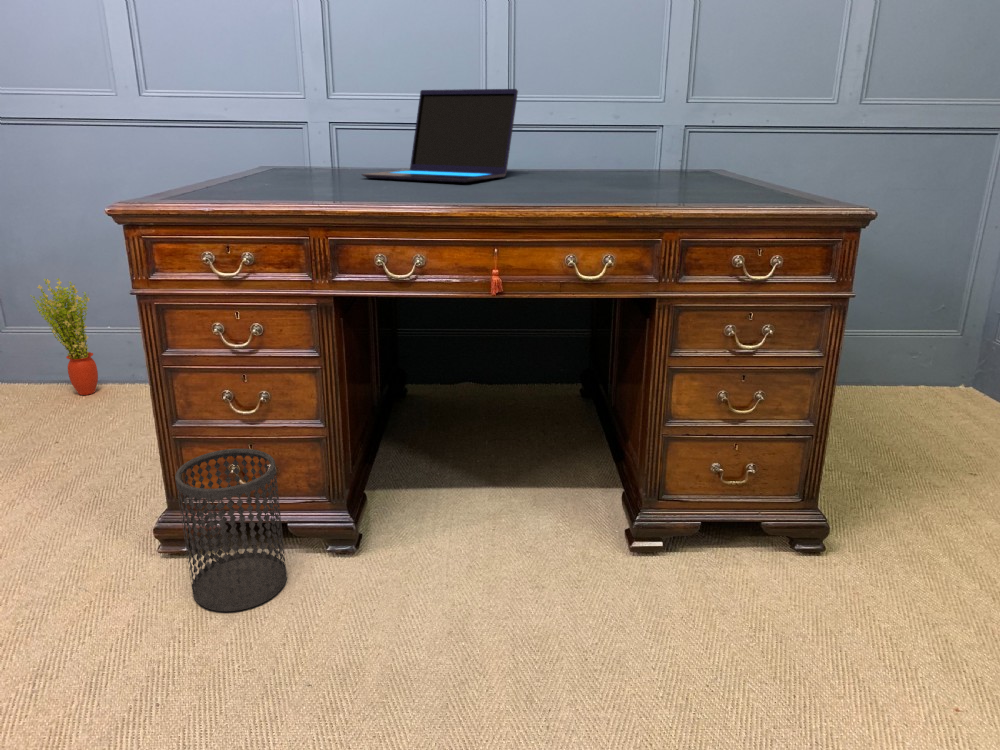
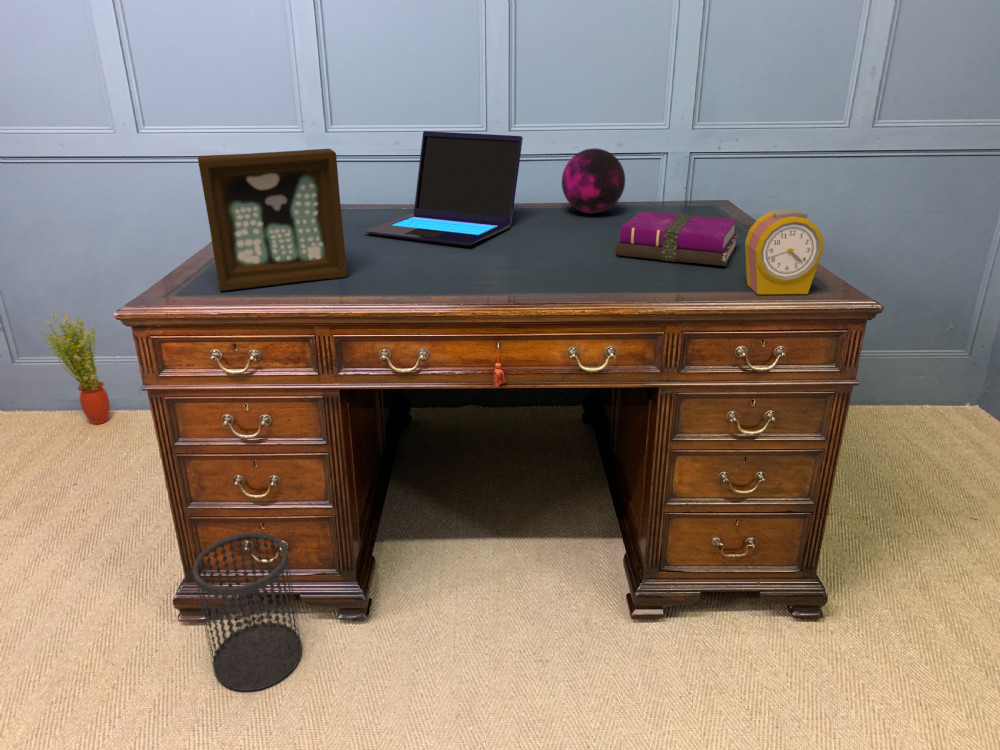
picture frame: none [199,57,344,197] -> present [198,149,347,291]
decorative orb: none [555,109,617,173] -> present [562,148,625,214]
alarm clock: none [740,119,817,204] -> present [745,209,823,294]
notebook: none [610,156,729,192] -> present [616,212,738,266]

